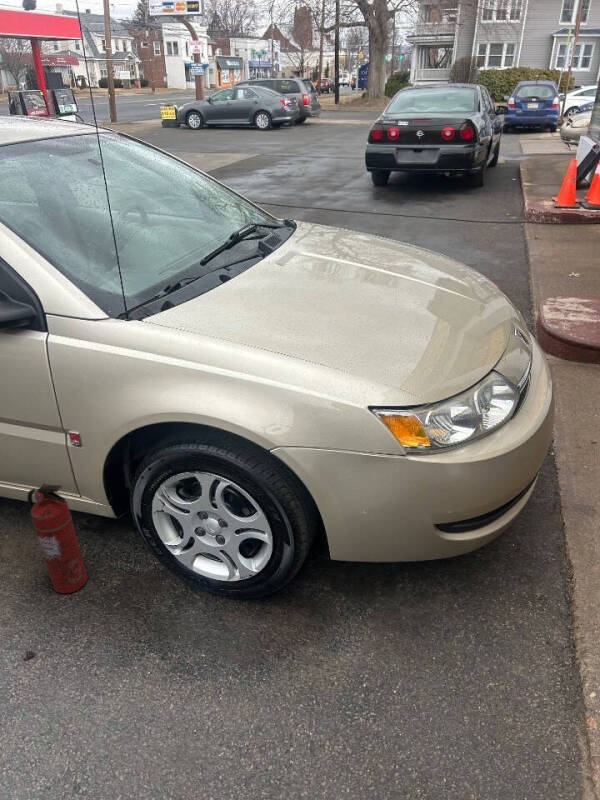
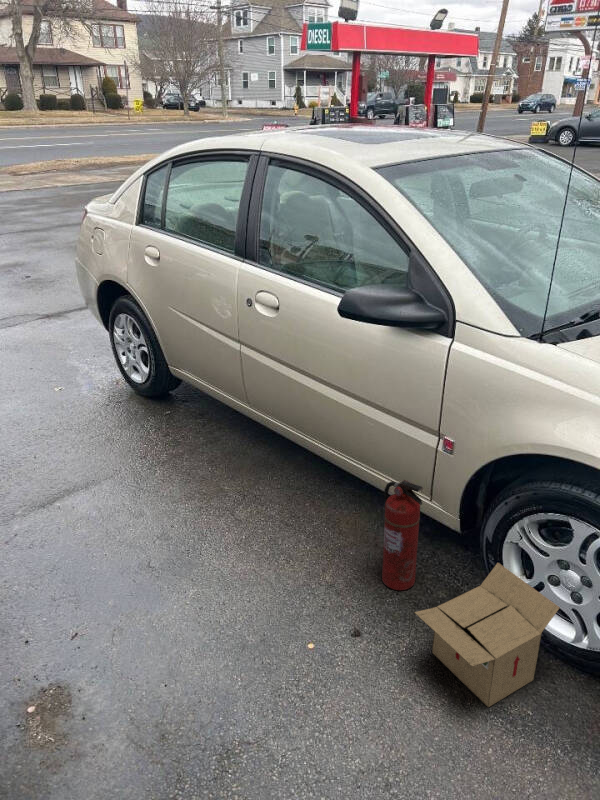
cardboard box: none [75,533,209,669] -> present [415,563,560,707]

